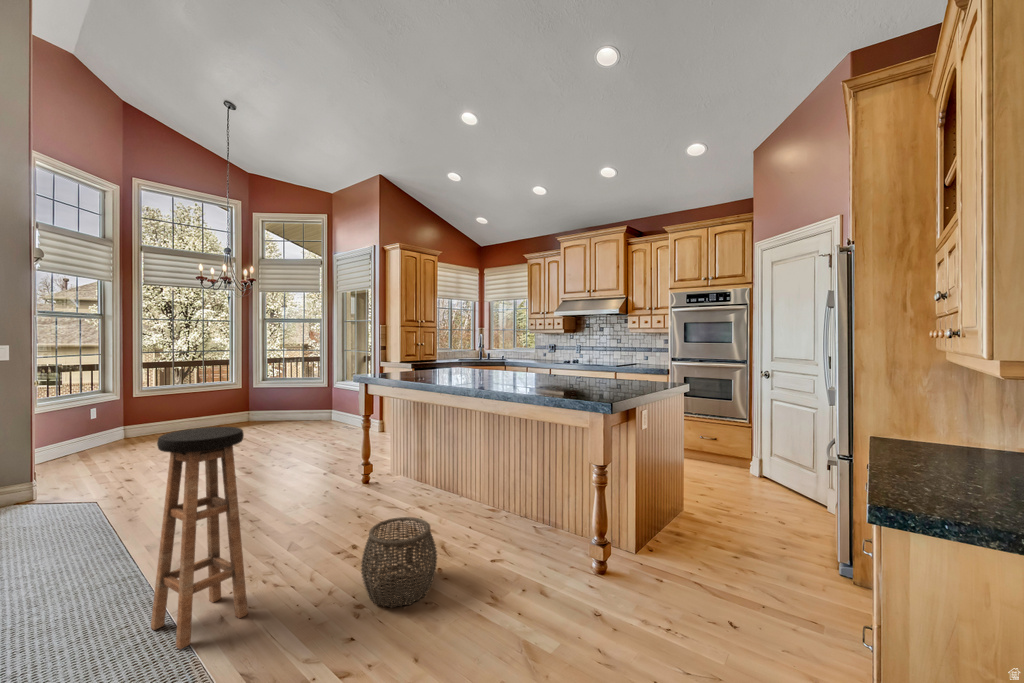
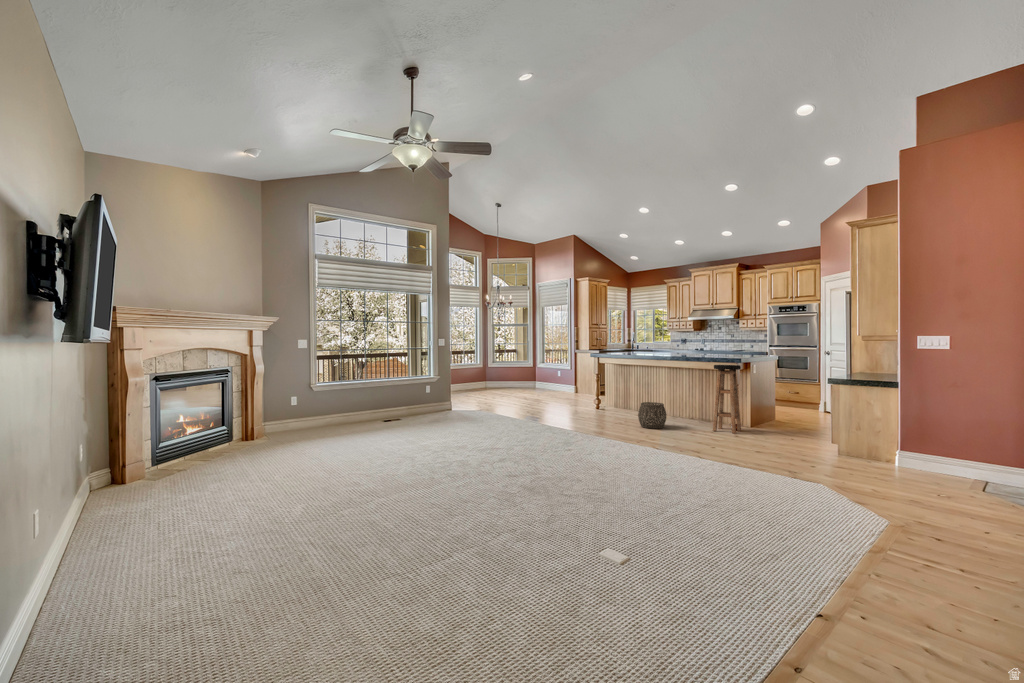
bar stool: present [151,427,248,649] -> present [713,365,741,434]

